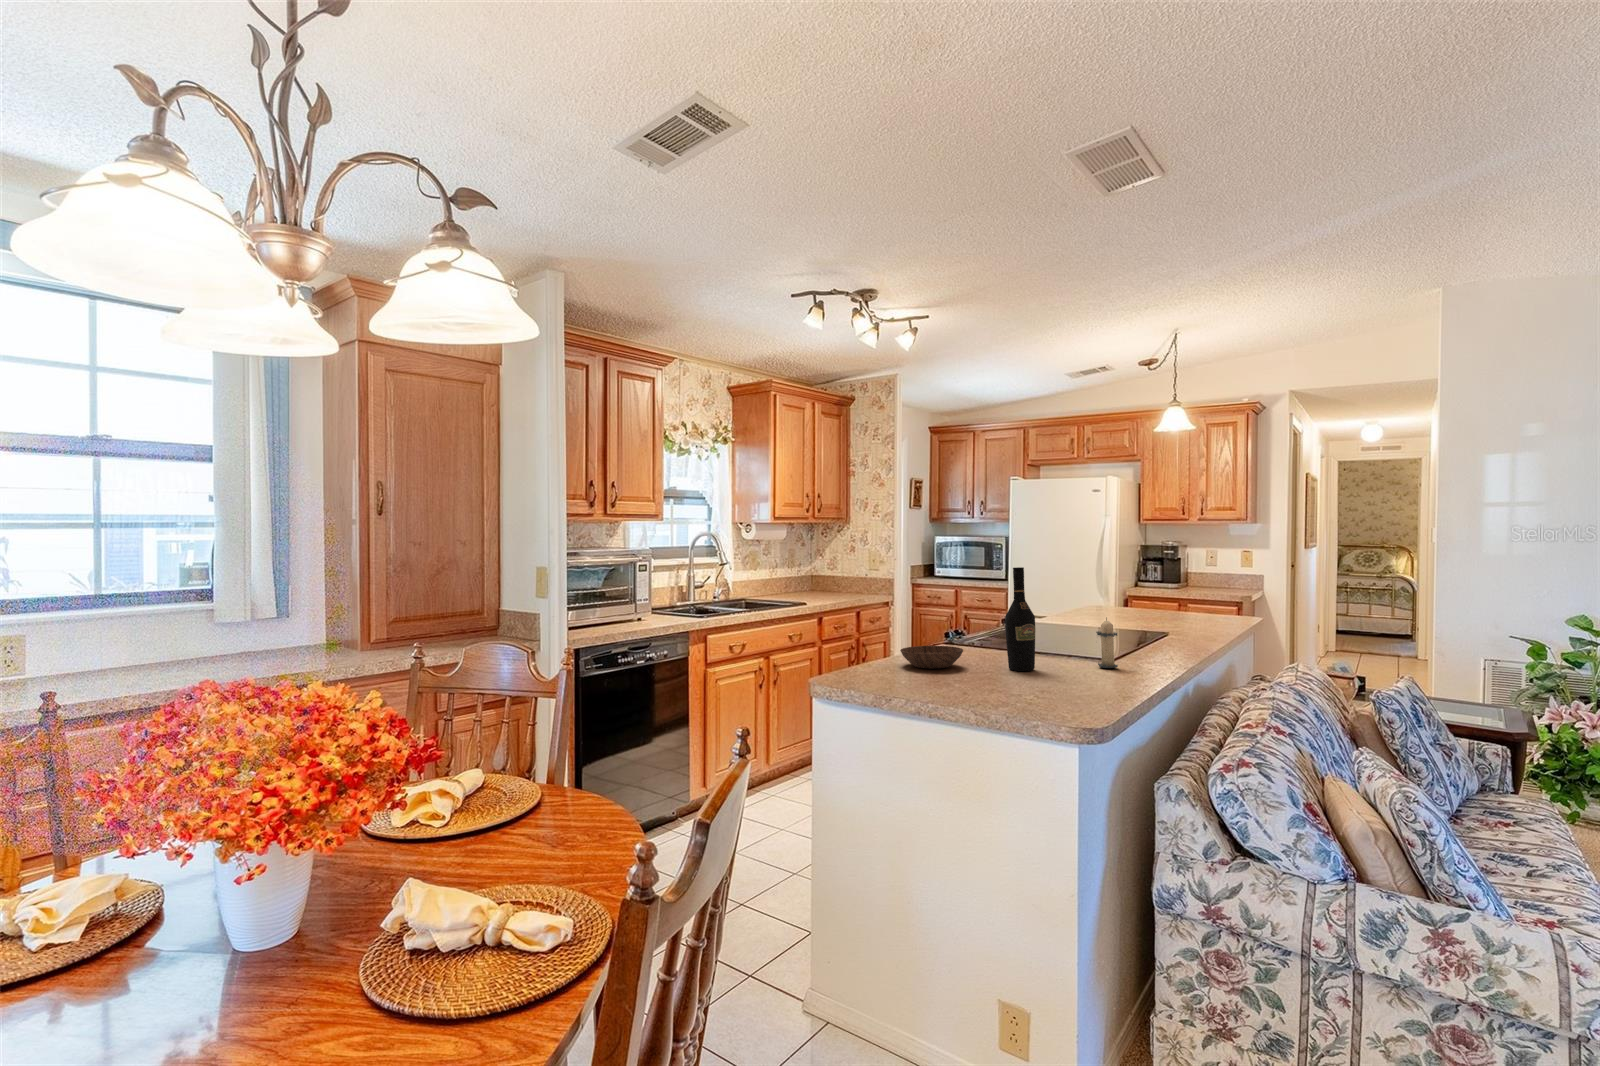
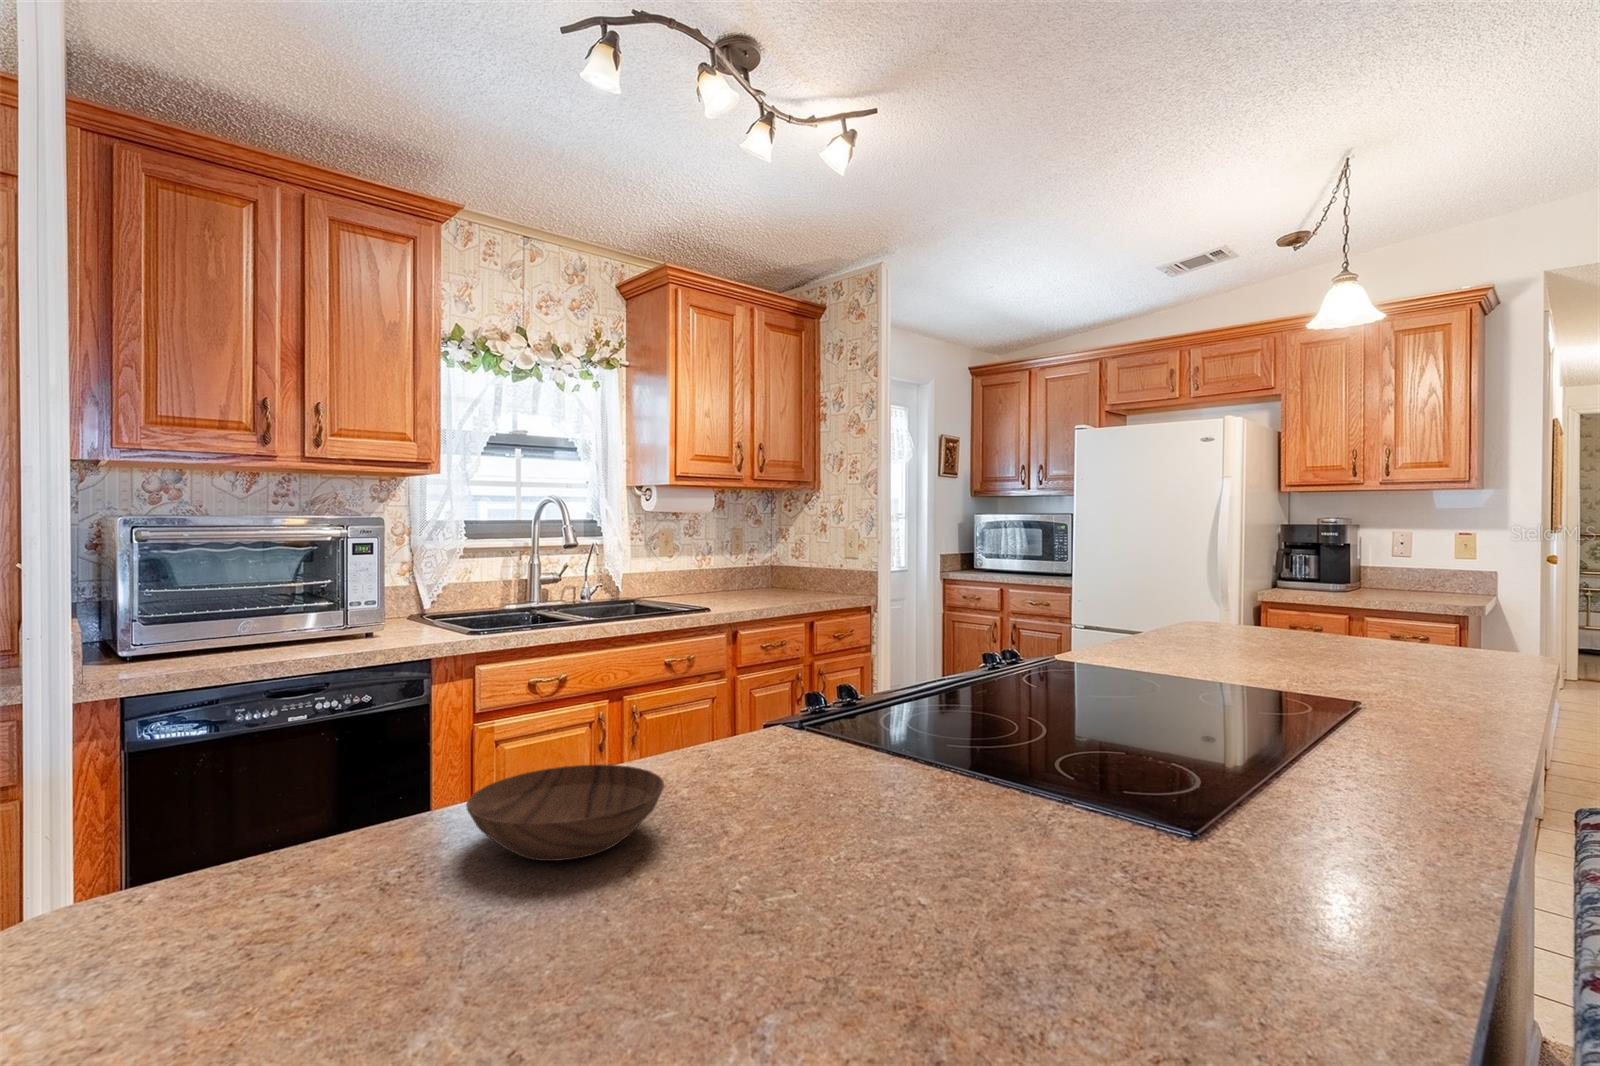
wine bottle: present [1005,567,1035,671] -> none [769,541,865,897]
candle: present [1096,618,1118,668] -> none [1081,714,1173,901]

